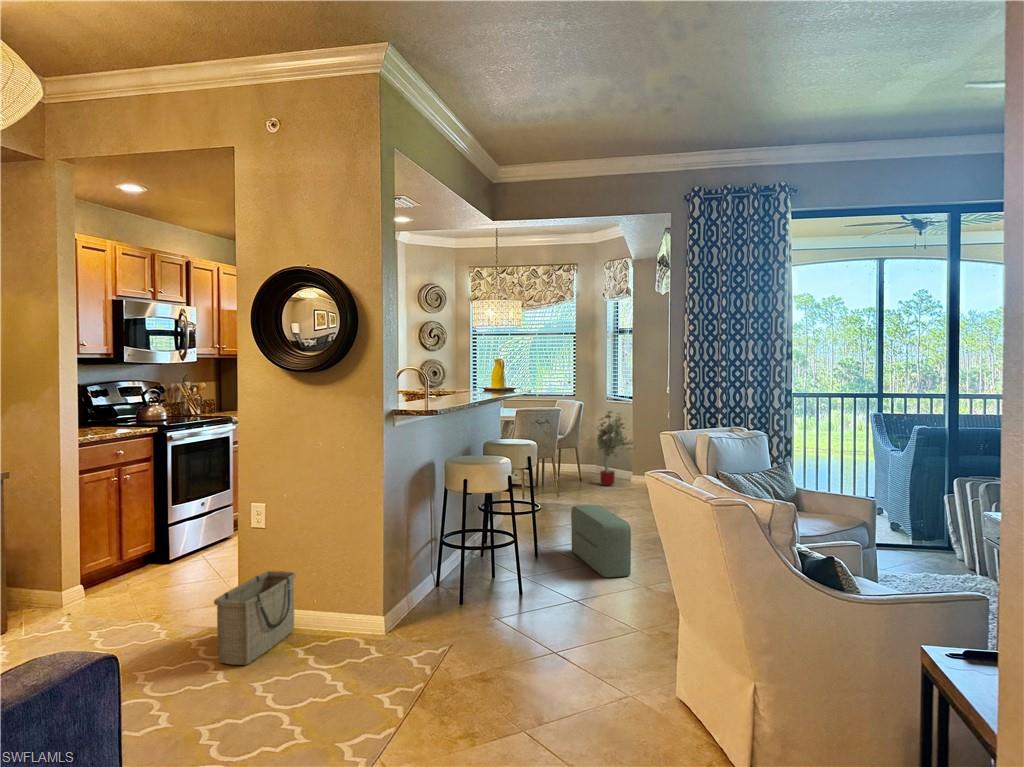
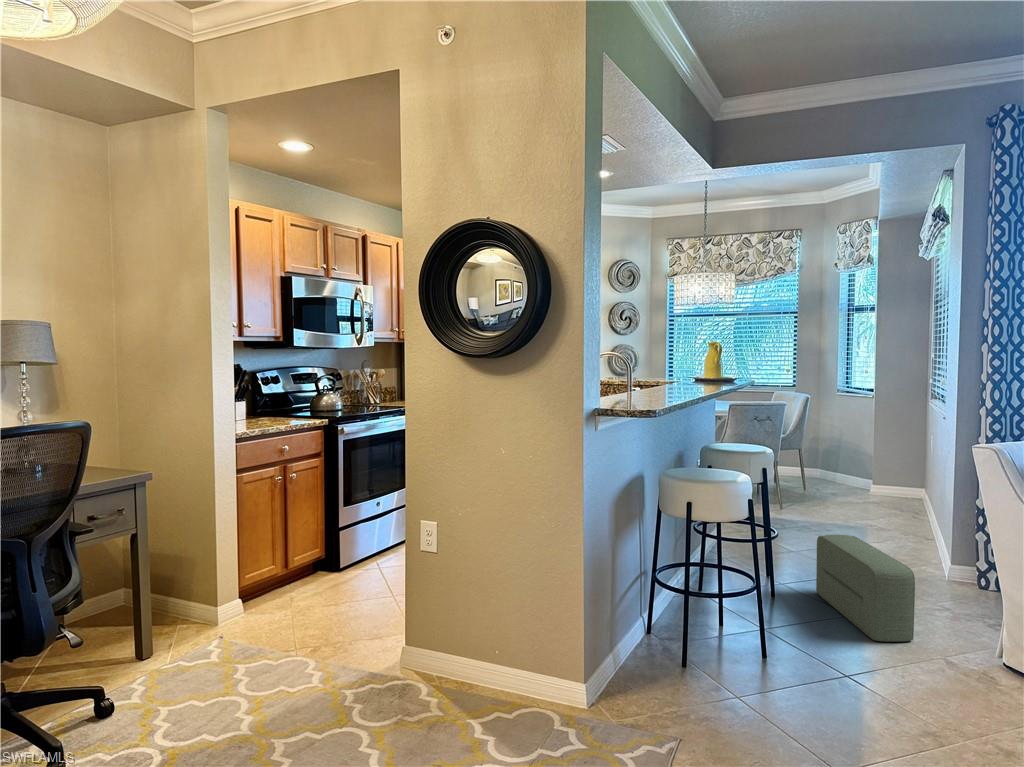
potted tree: present [597,411,634,486] -> none [824,407,880,500]
basket: present [214,571,296,665] -> none [374,608,473,735]

